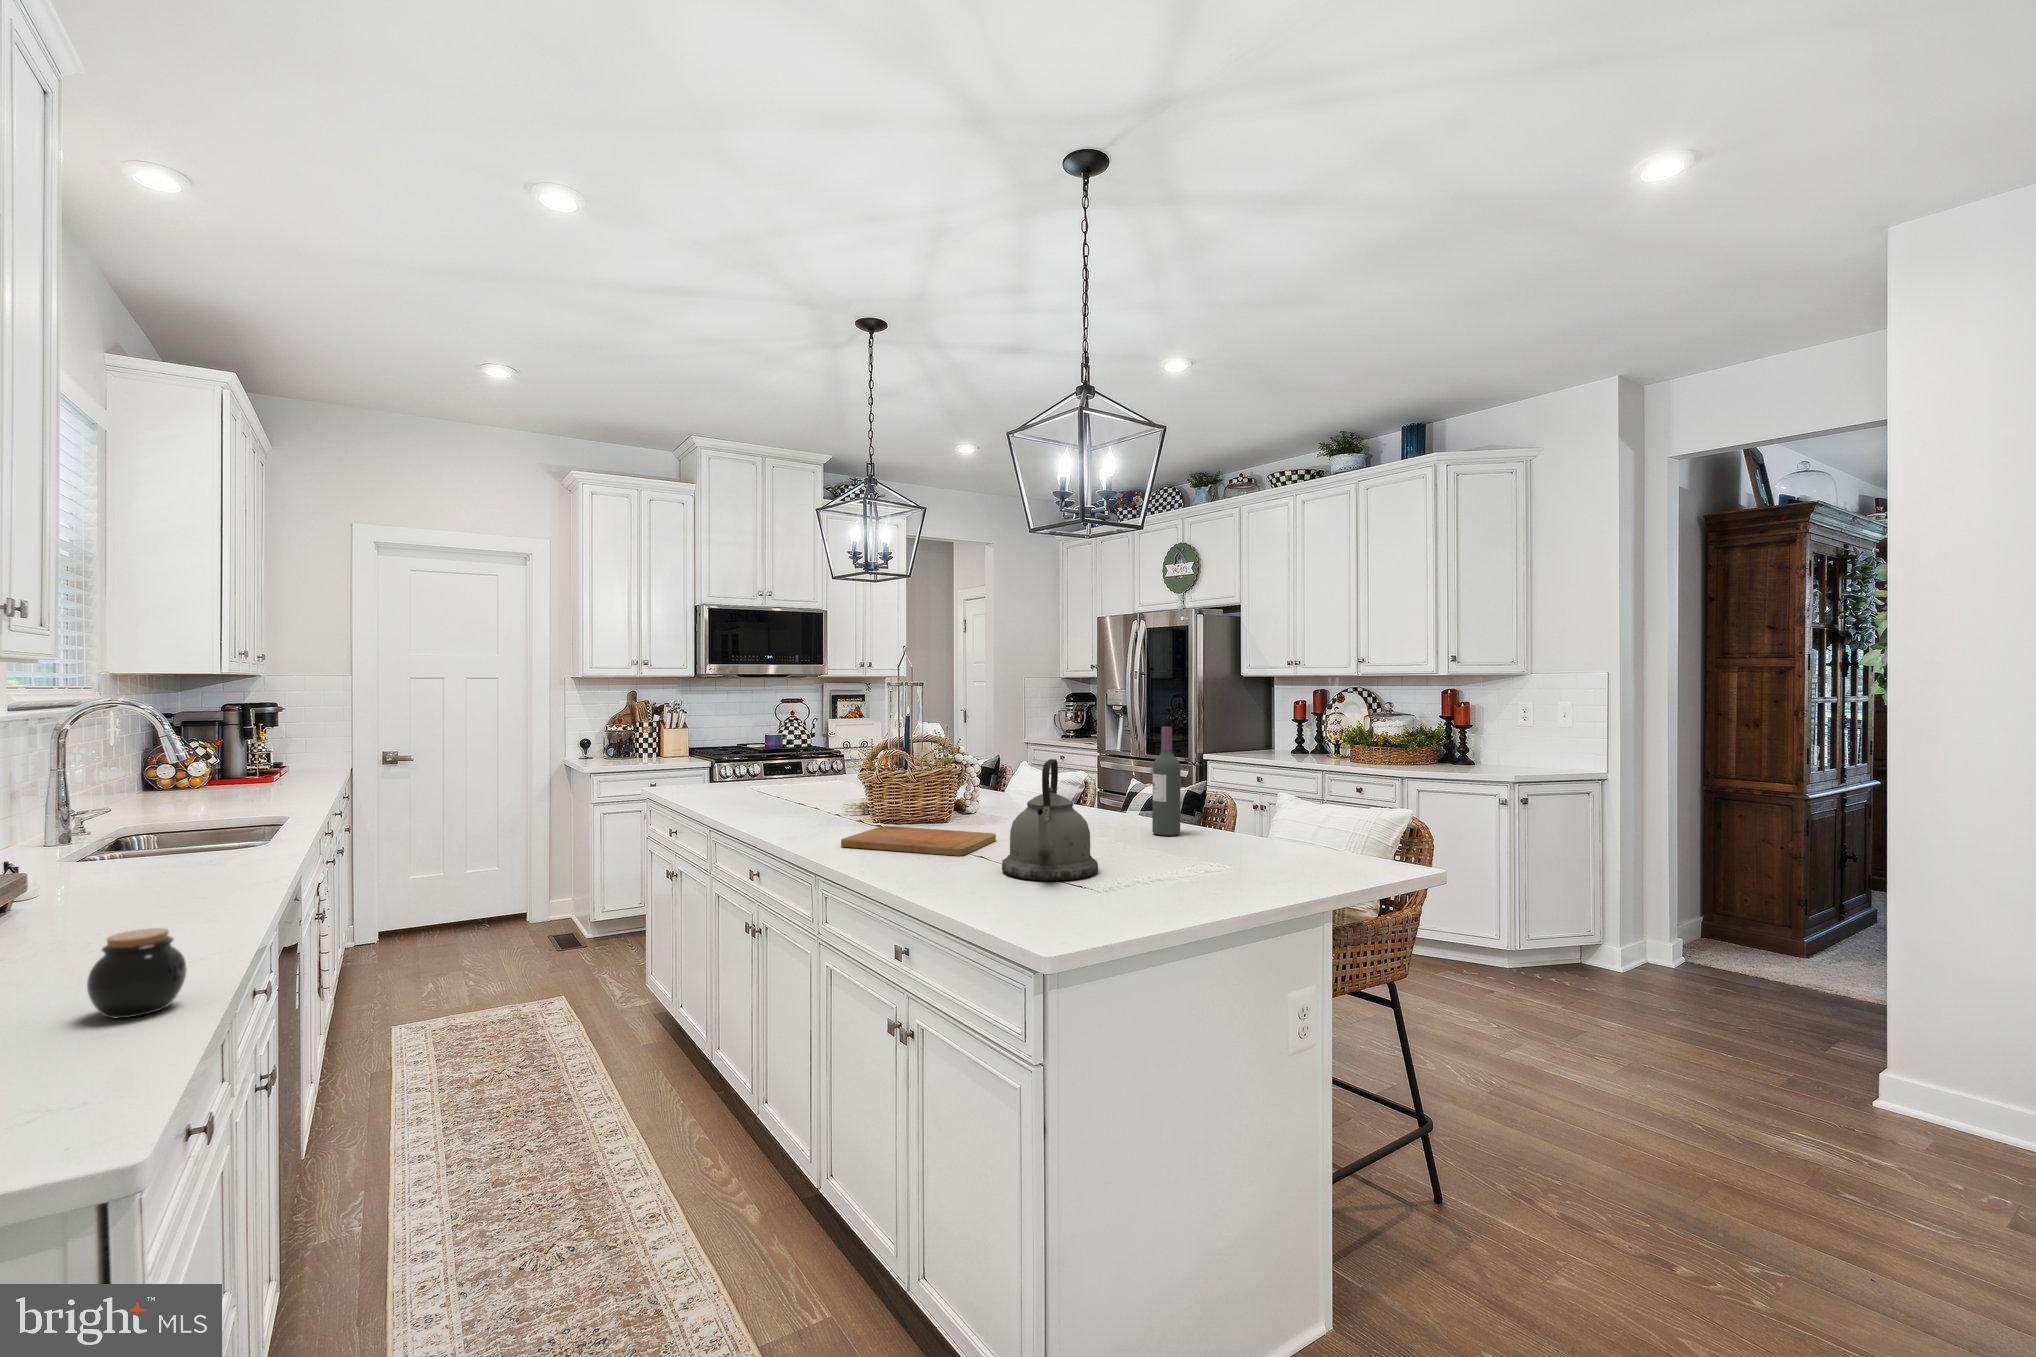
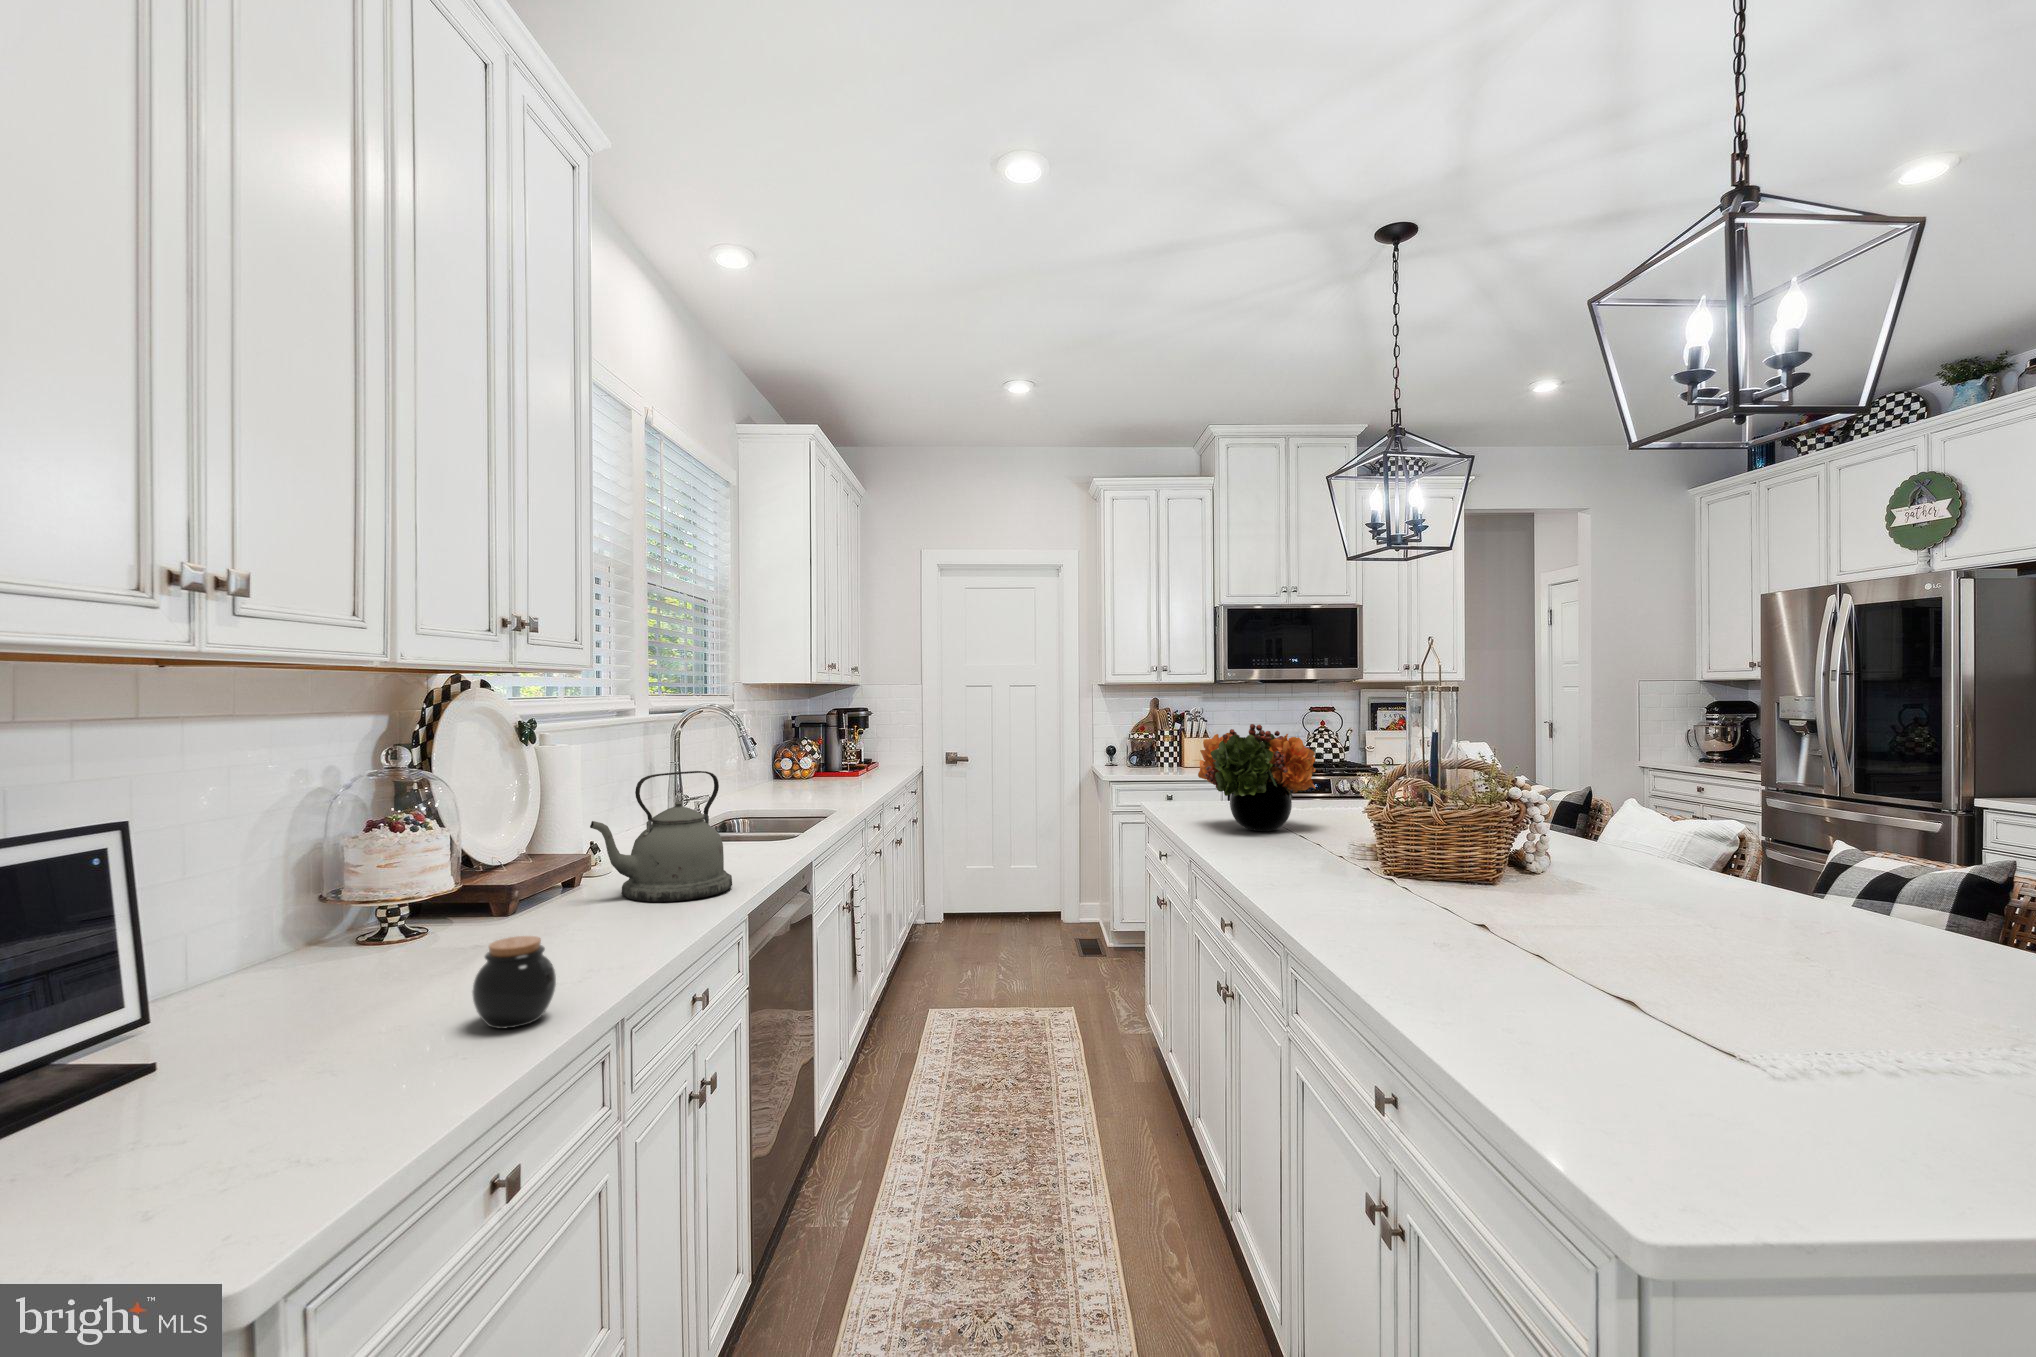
flower arrangement: none [712,713,815,803] -> present [1198,724,1316,831]
wine bottle: present [1152,727,1181,836] -> none [1901,762,1974,965]
kettle: present [1002,759,1098,880] -> present [590,771,732,902]
cutting board: present [841,826,996,856] -> none [1323,883,1570,950]

